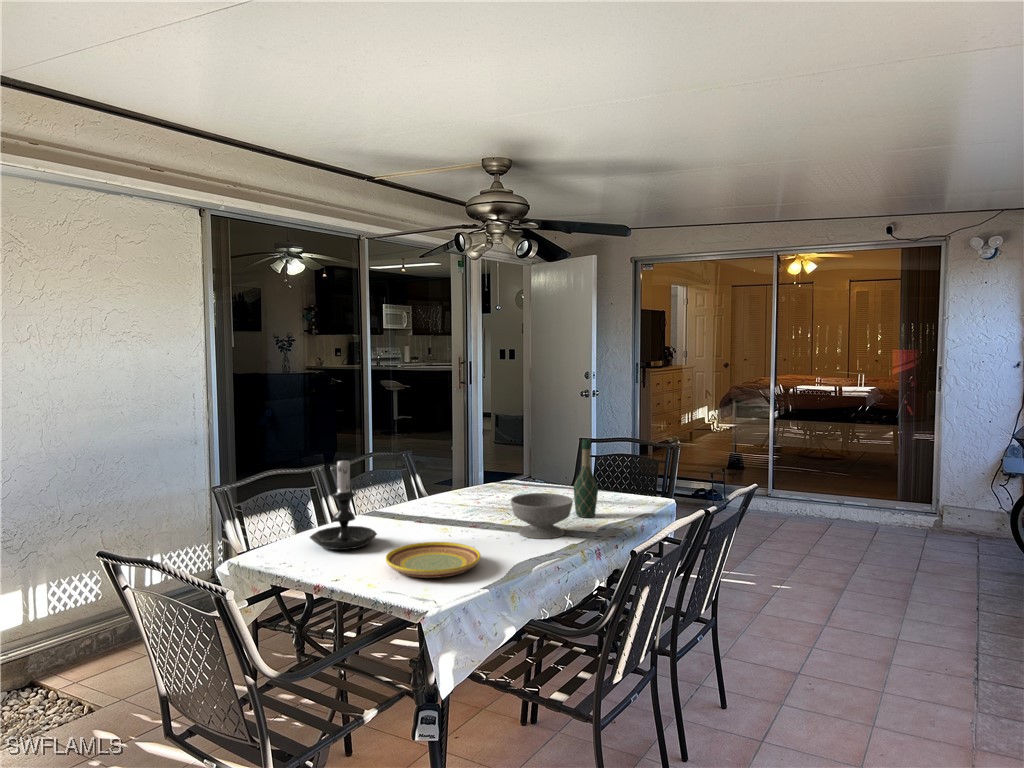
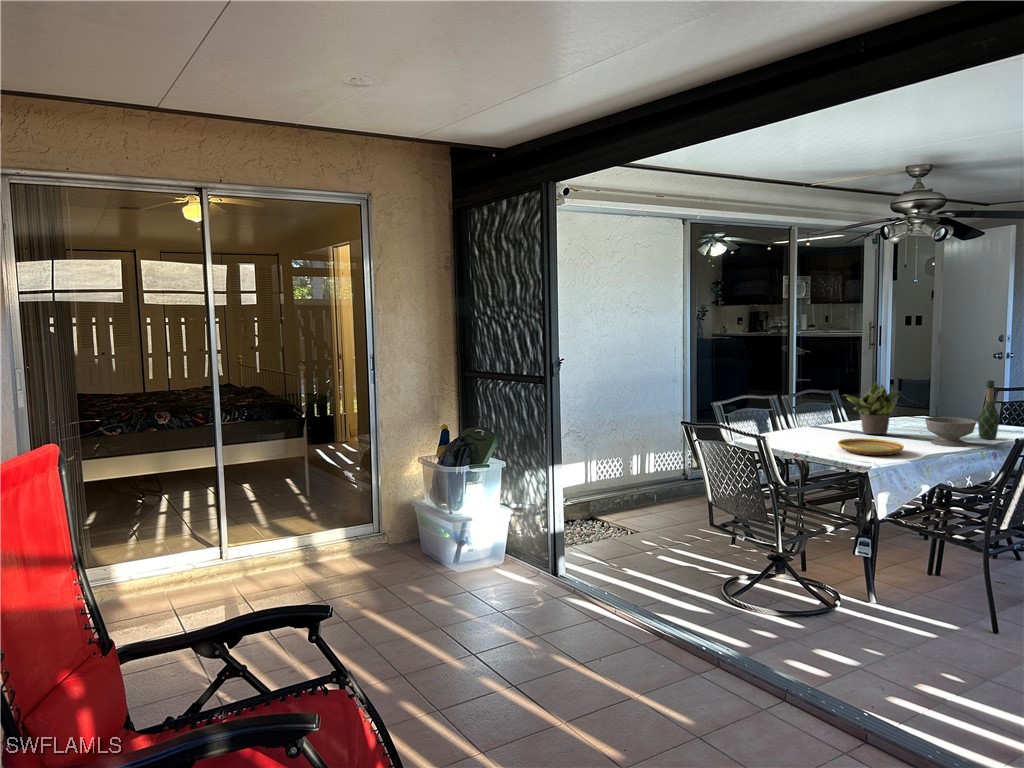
potted plant: none [403,444,480,522] -> present [844,382,898,434]
candle holder: present [310,456,377,550] -> none [781,381,827,441]

